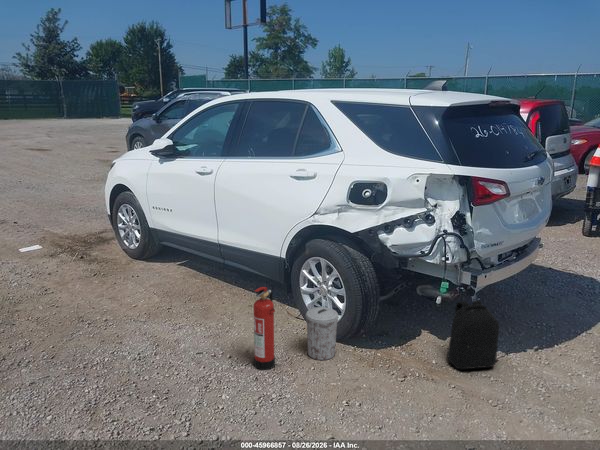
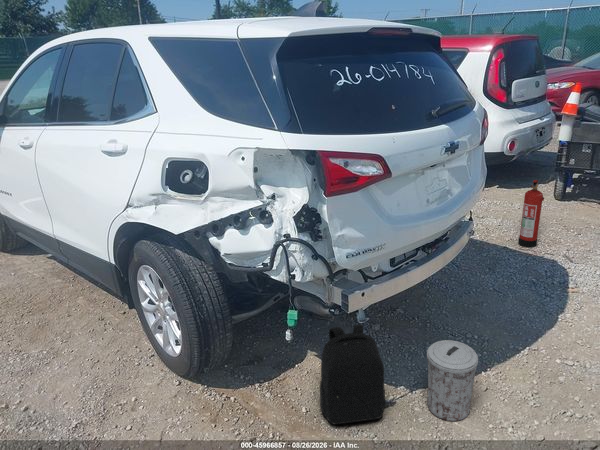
fire extinguisher: present [254,287,275,370] -> present [518,180,544,247]
trash can: present [306,307,338,360] -> present [427,340,478,421]

